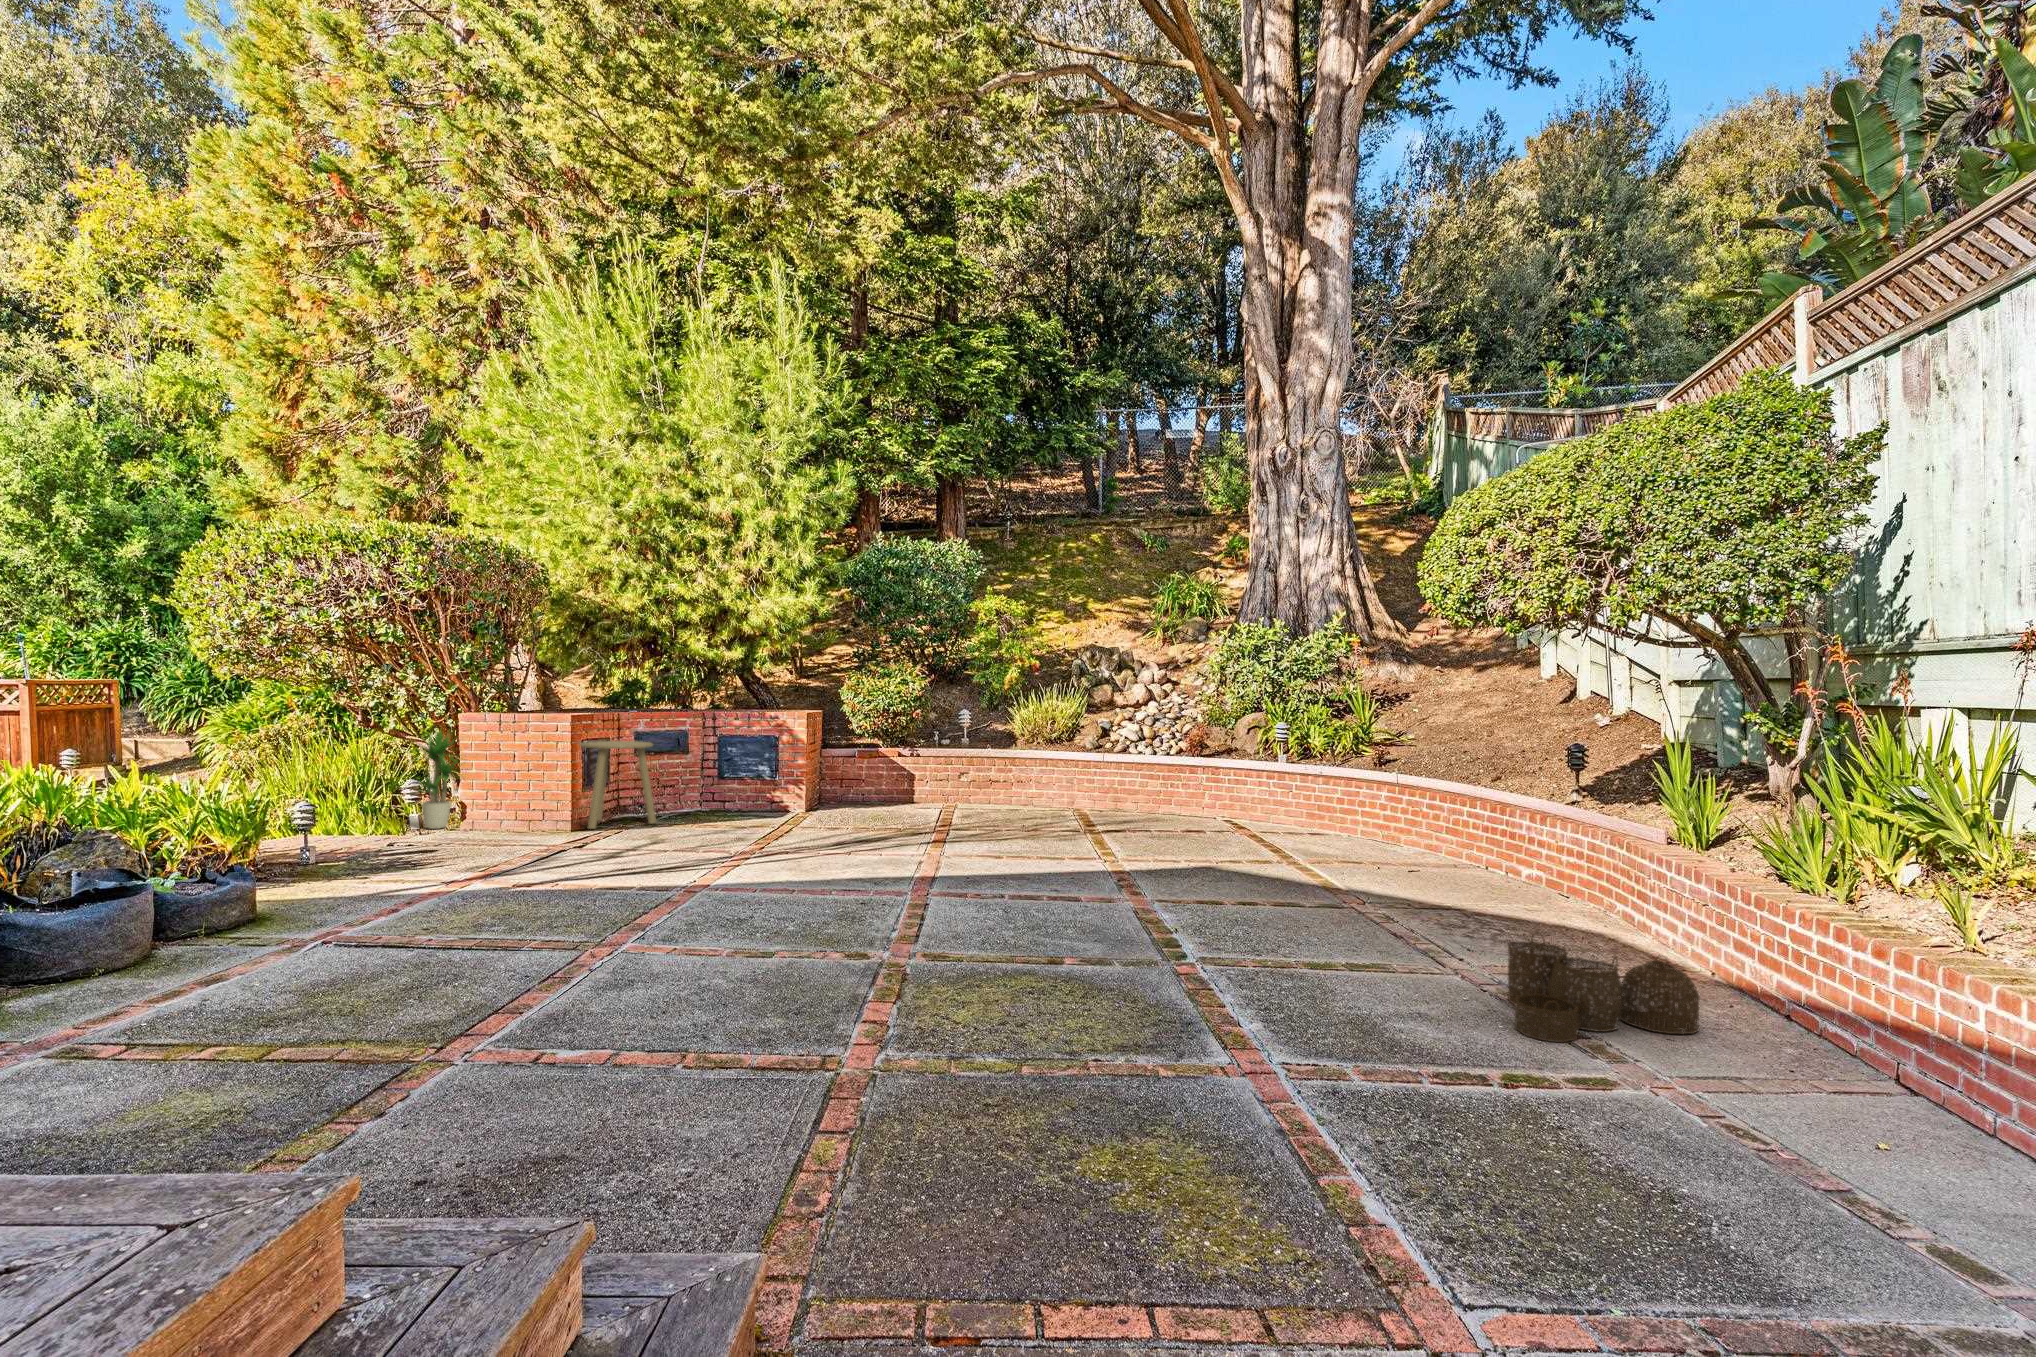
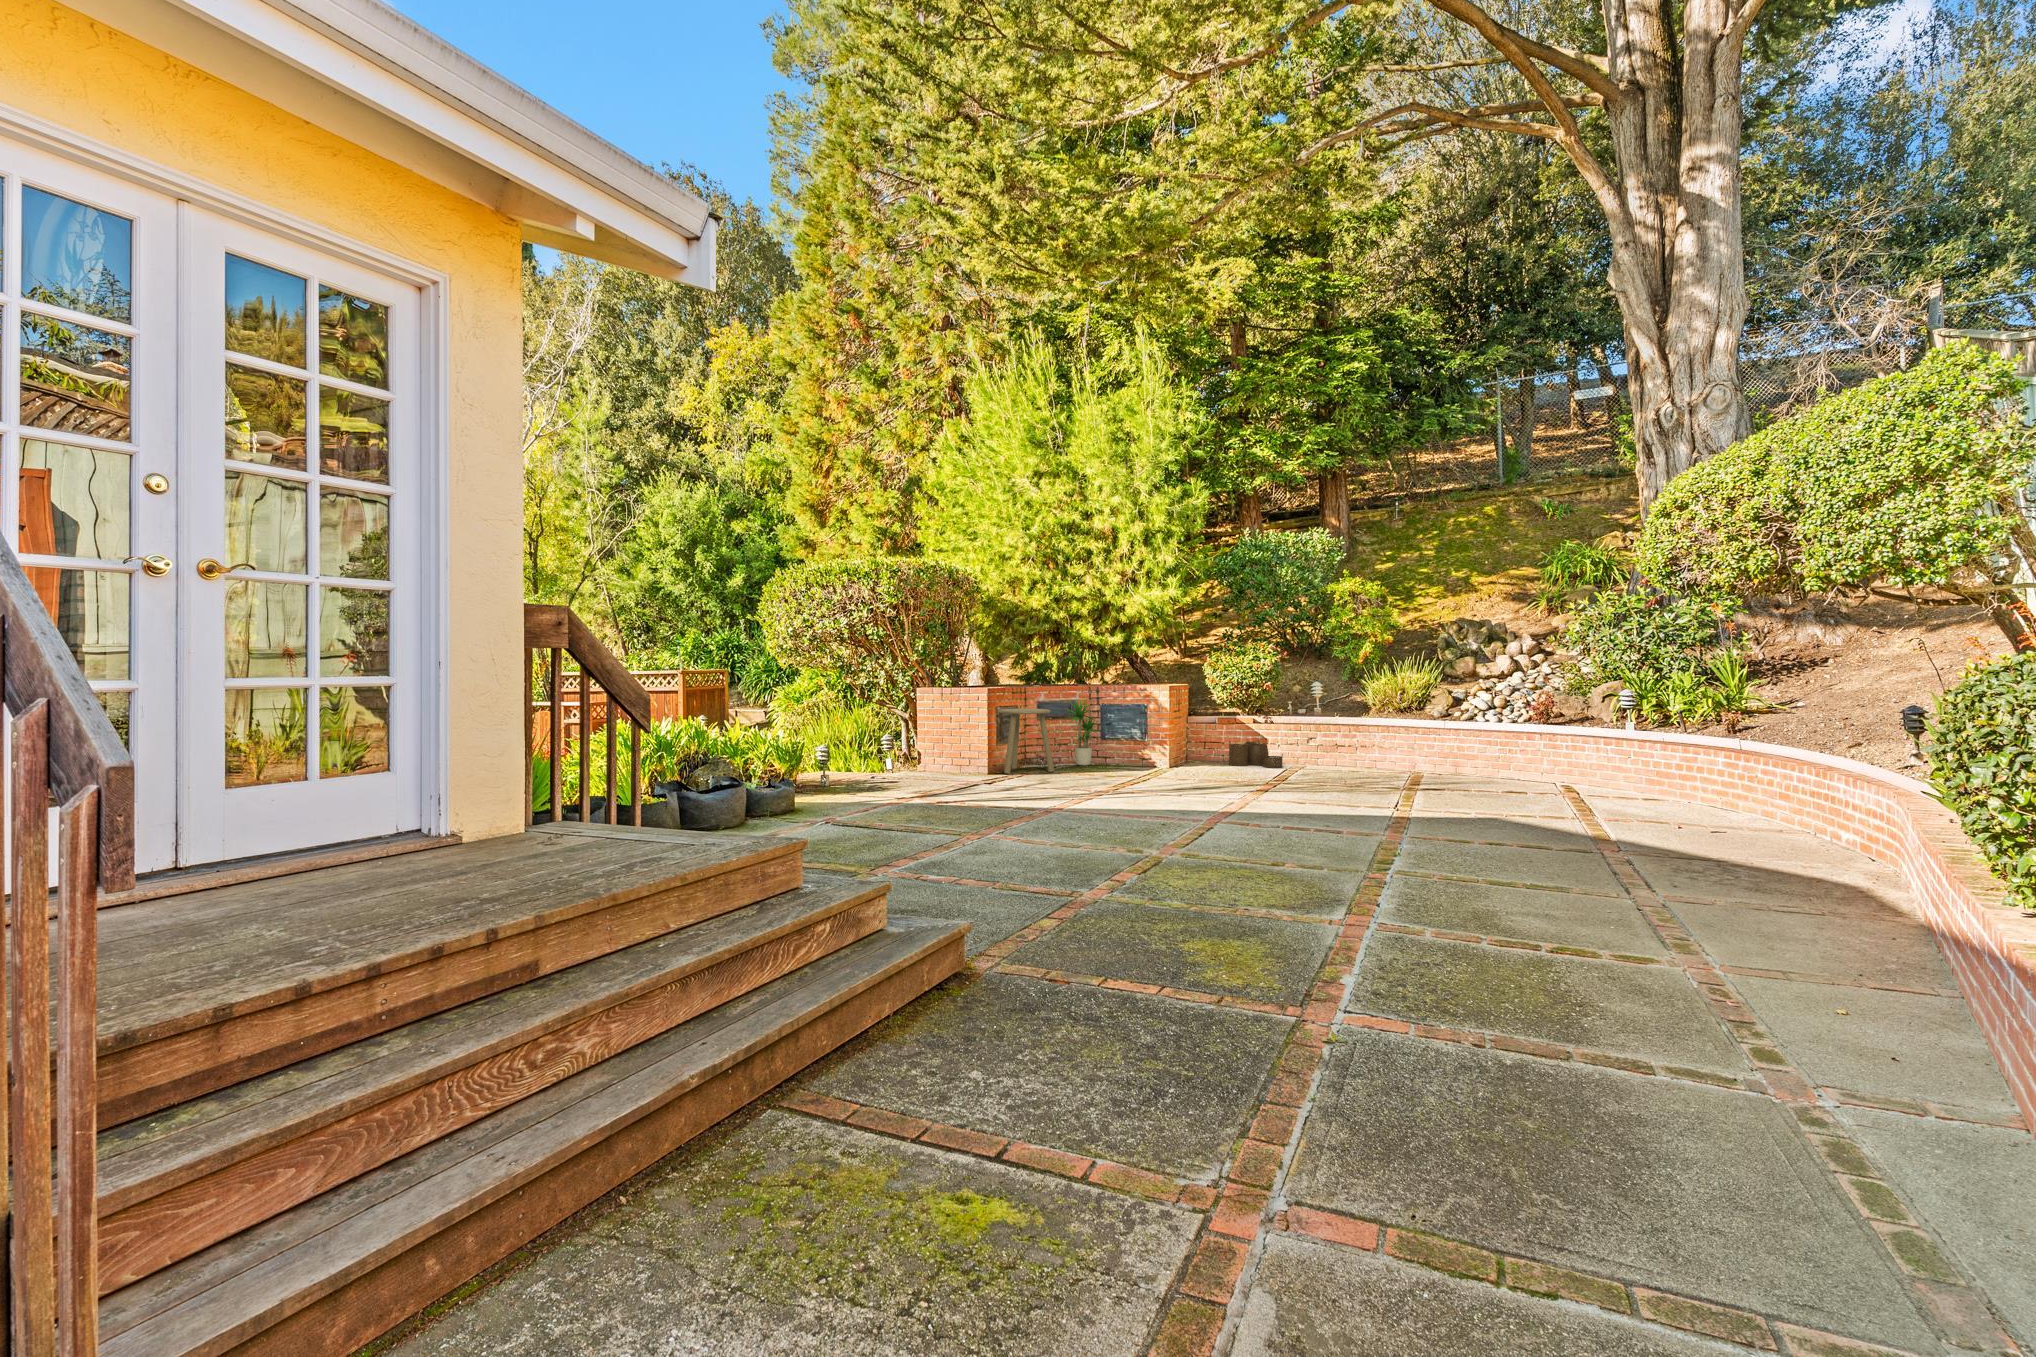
potted plant: present [413,731,463,829] -> present [1067,700,1098,766]
woven basket: present [1508,934,1699,1042] -> present [1229,740,1283,768]

